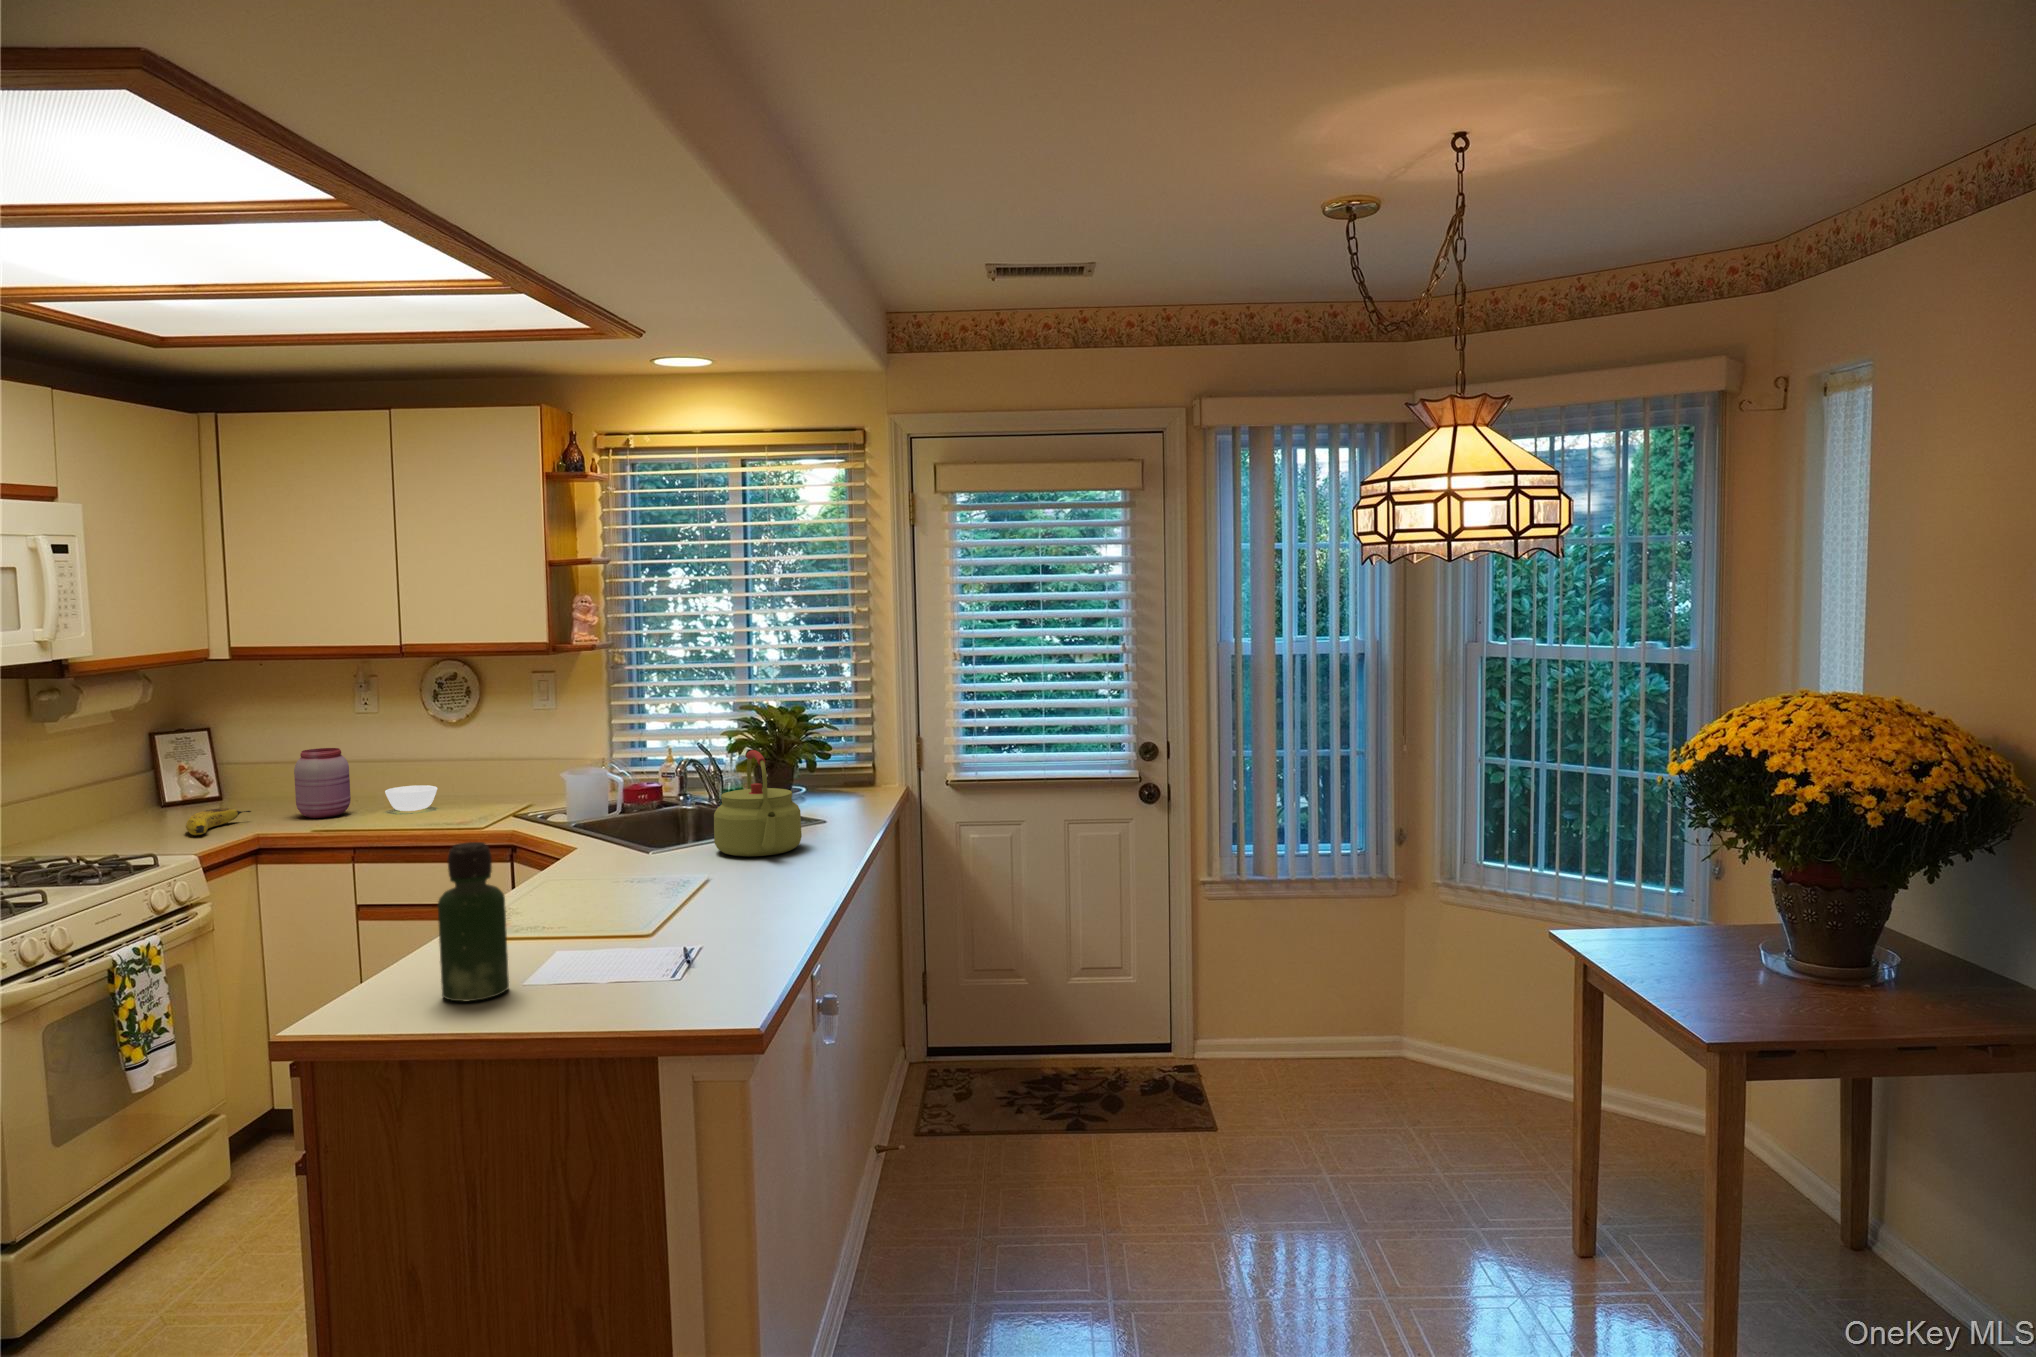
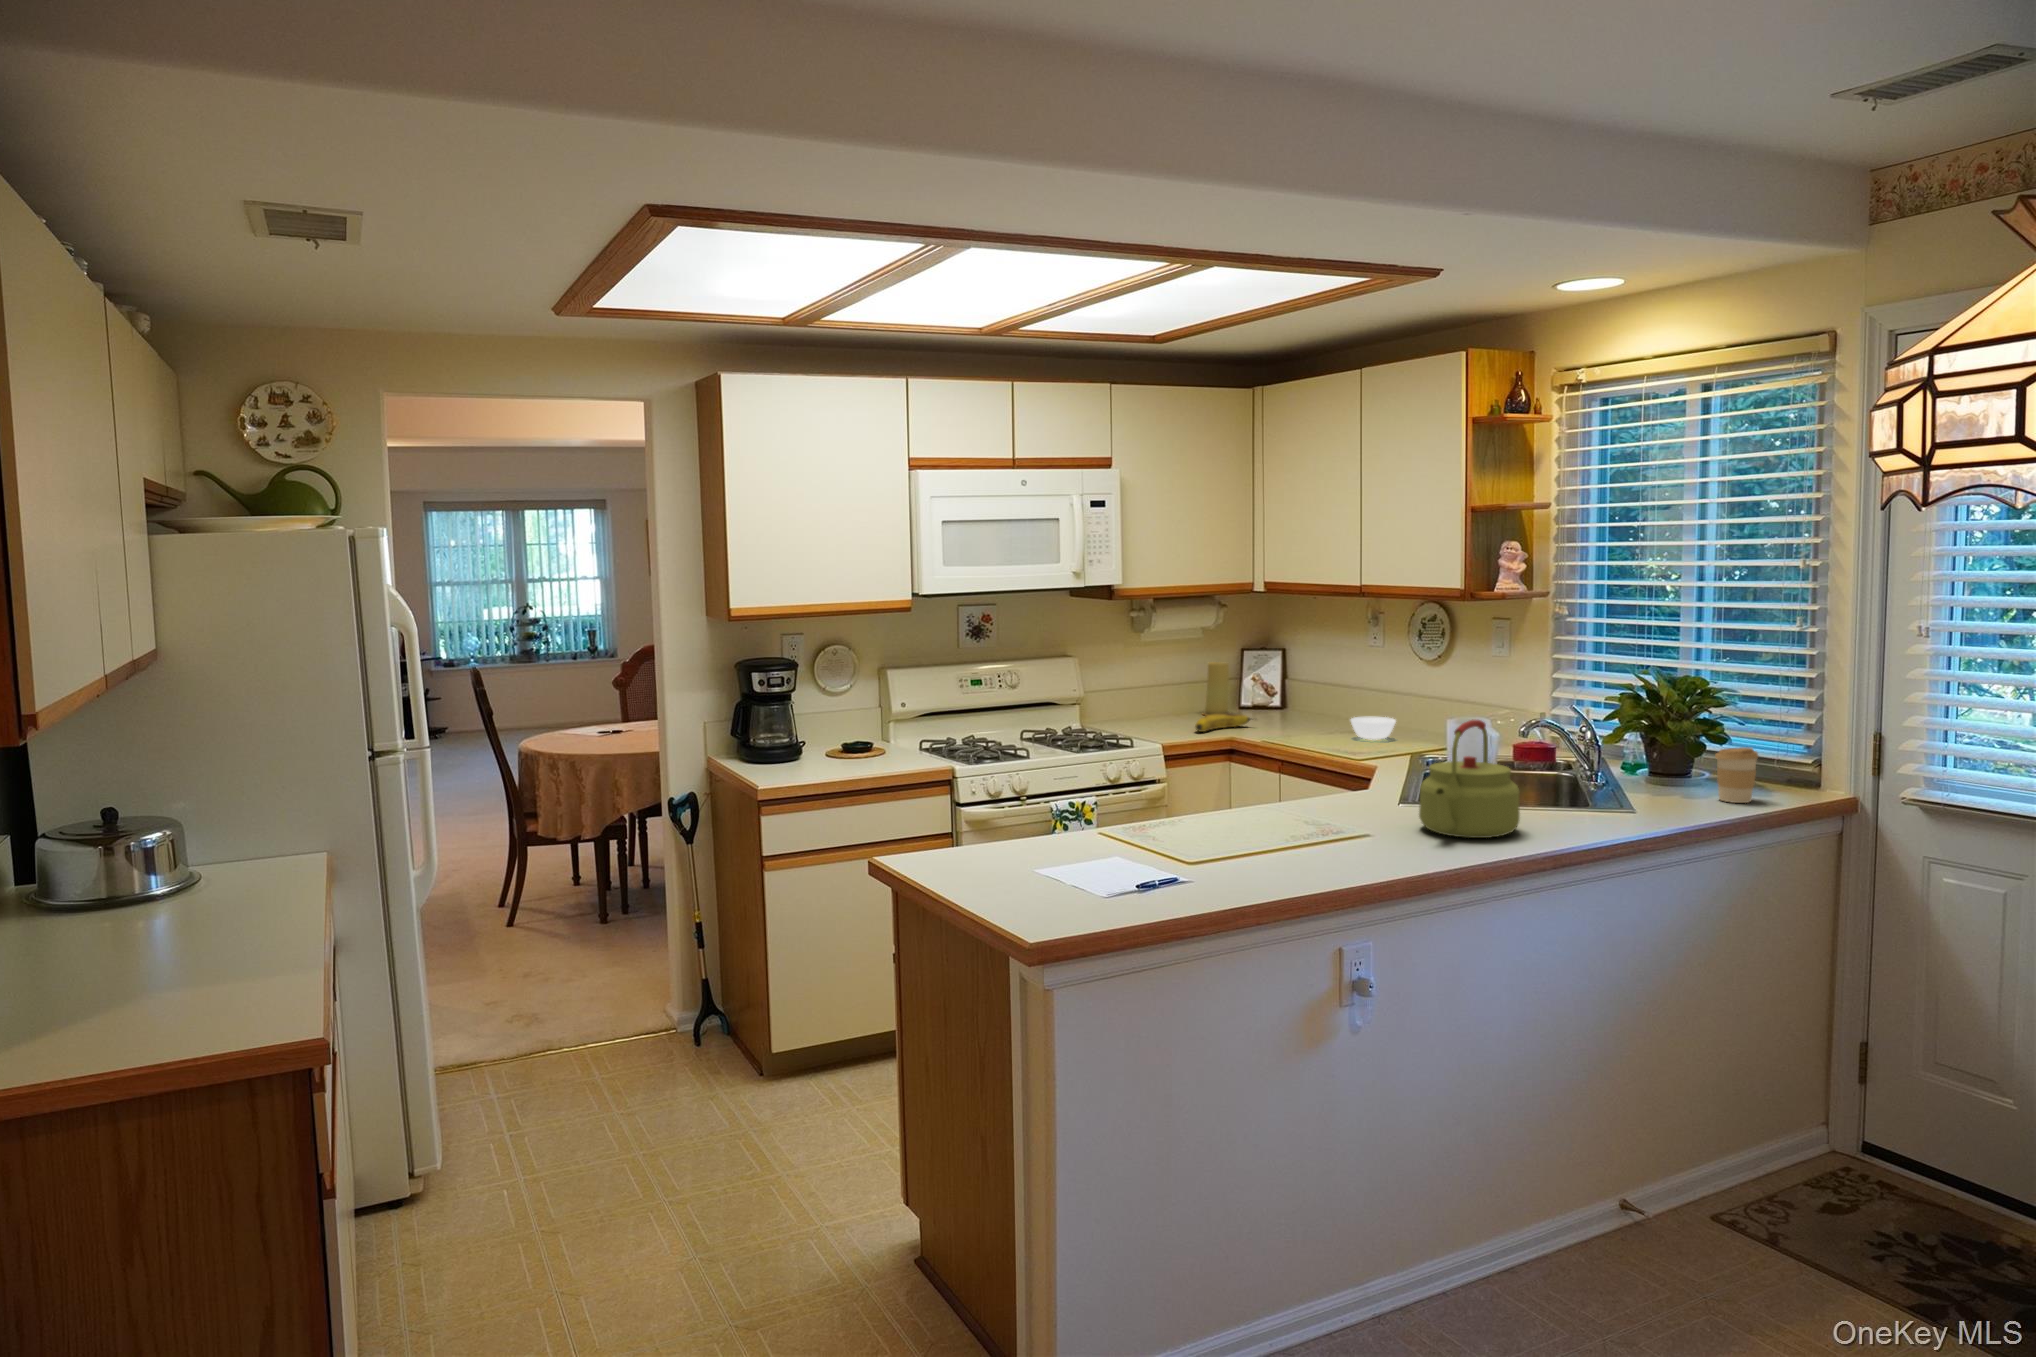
jar: present [294,748,351,818] -> none [1287,674,1331,734]
candle: none [124,751,170,821] -> present [1203,662,1229,716]
coffee cup: none [824,754,854,799] -> present [1715,747,1758,803]
bottle: present [438,842,509,1002] -> none [940,751,992,878]

